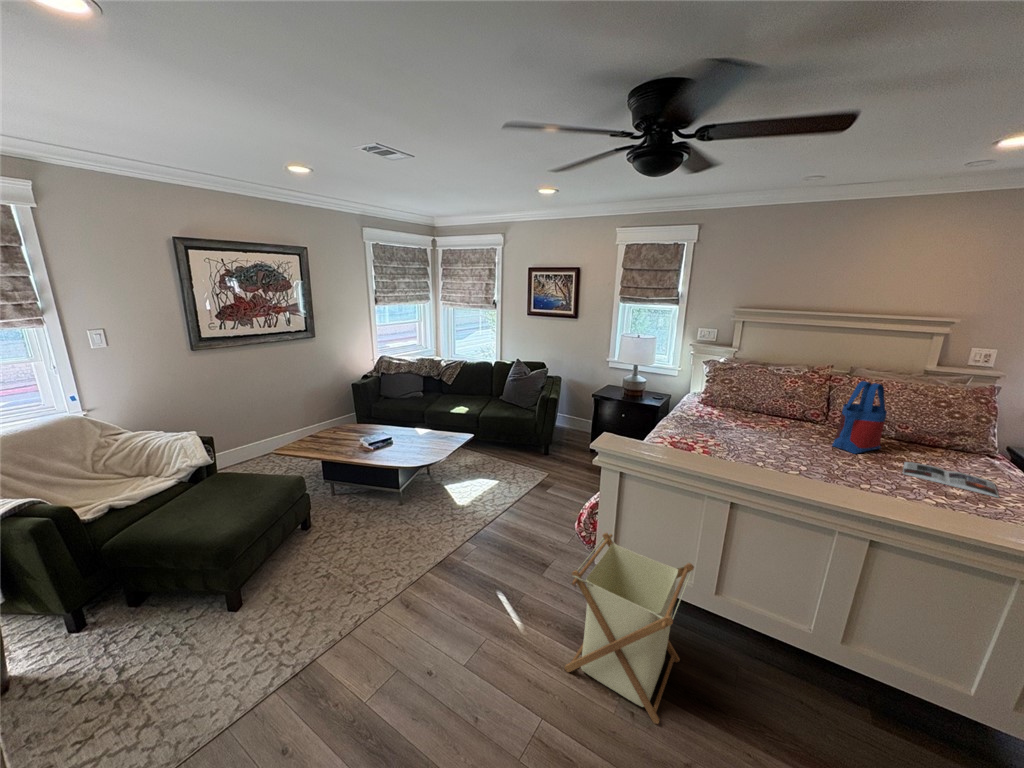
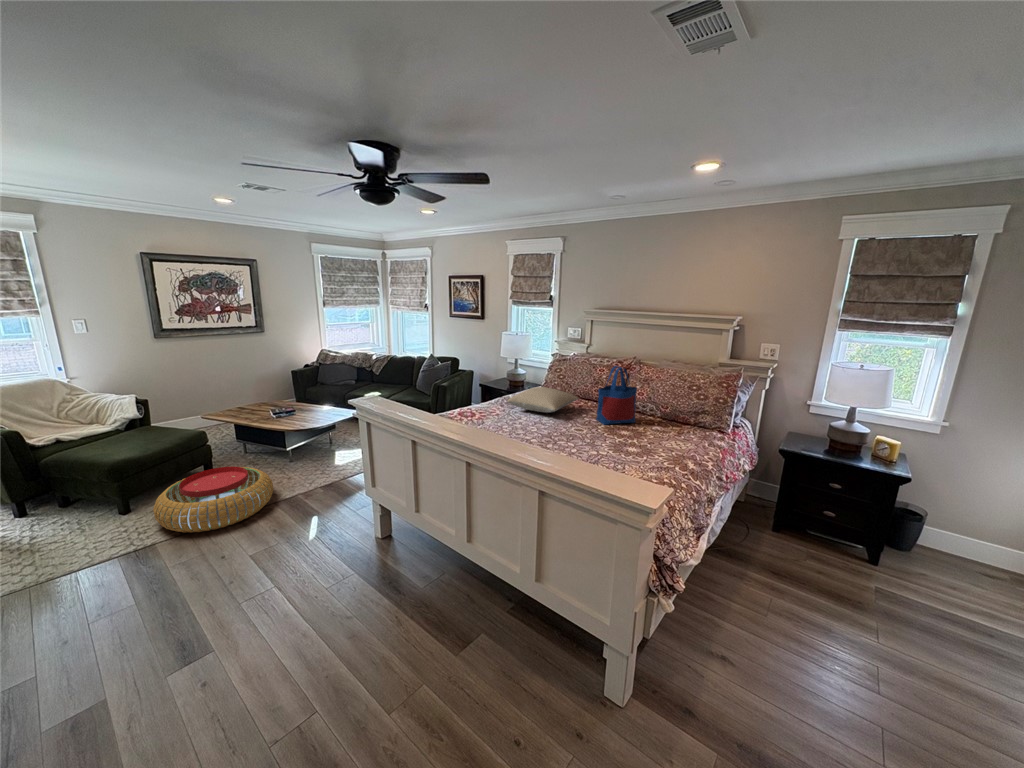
pillow: none [718,405,799,439] -> present [508,387,579,413]
magazine: present [903,462,999,497] -> none [614,431,678,453]
pouf: none [284,525,426,638] -> present [153,467,273,533]
laundry basket: present [565,533,694,724] -> none [310,468,407,592]

